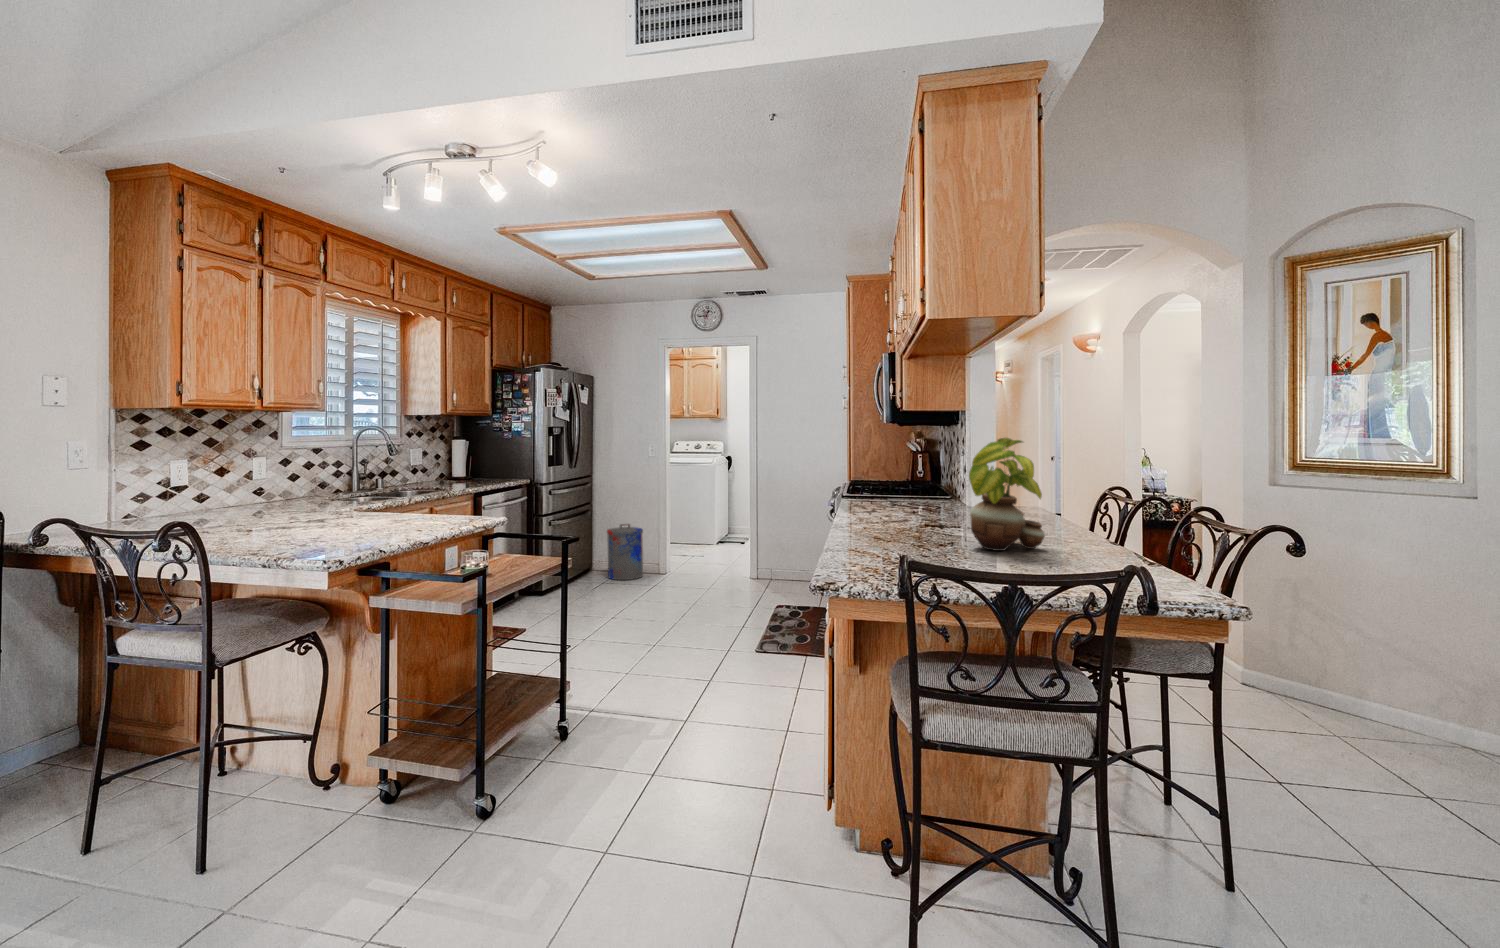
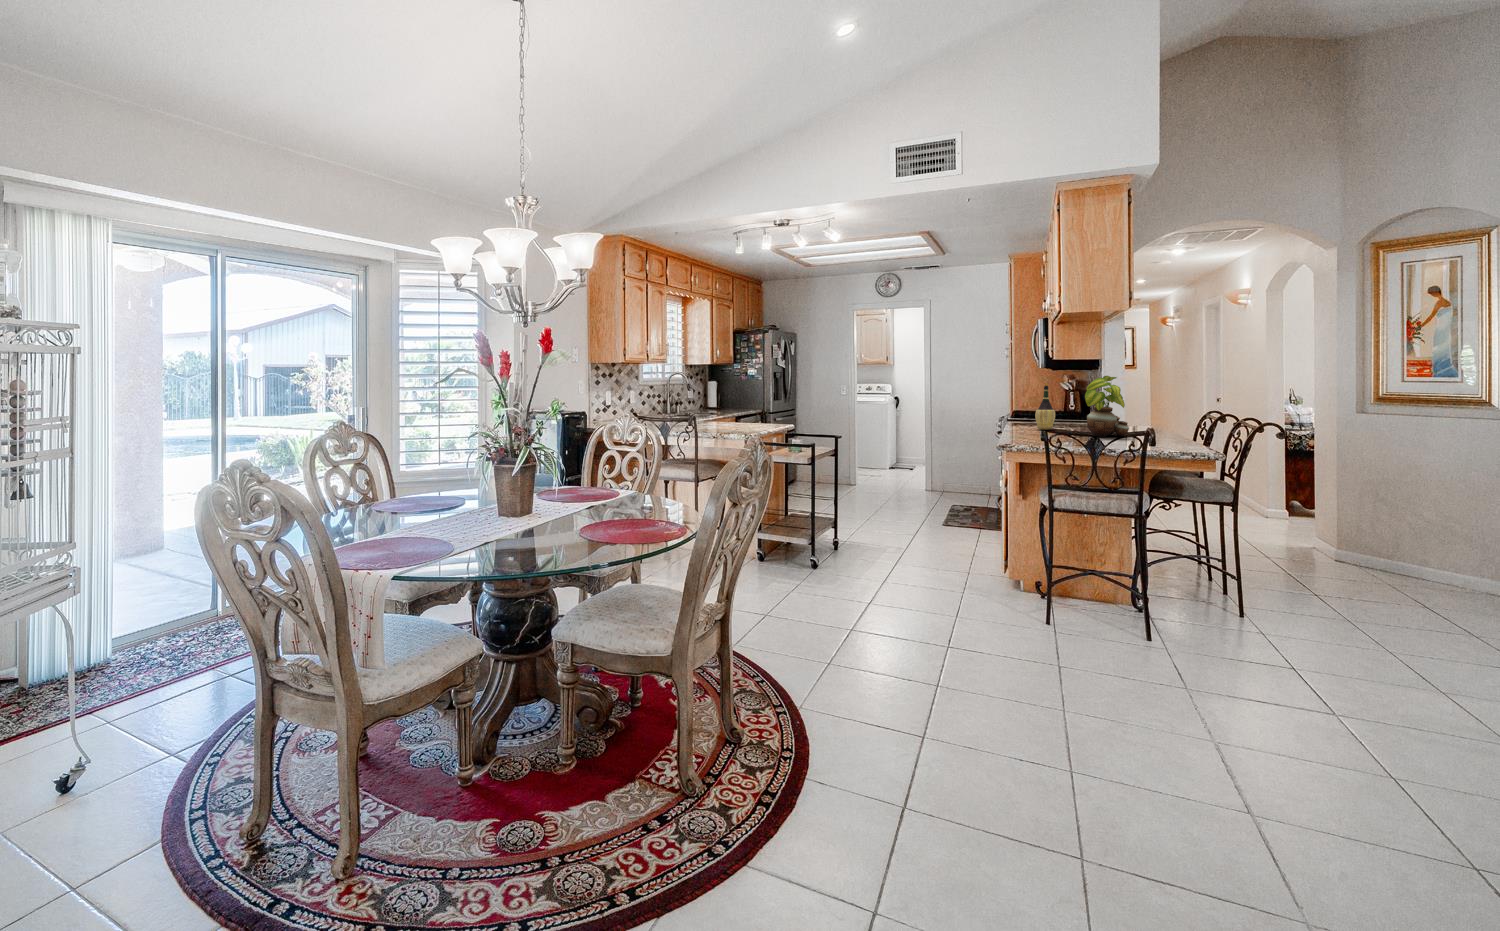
wine bottle: none [879,447,910,524] -> present [1035,383,1055,430]
trash can: present [607,524,643,580] -> none [811,449,839,493]

